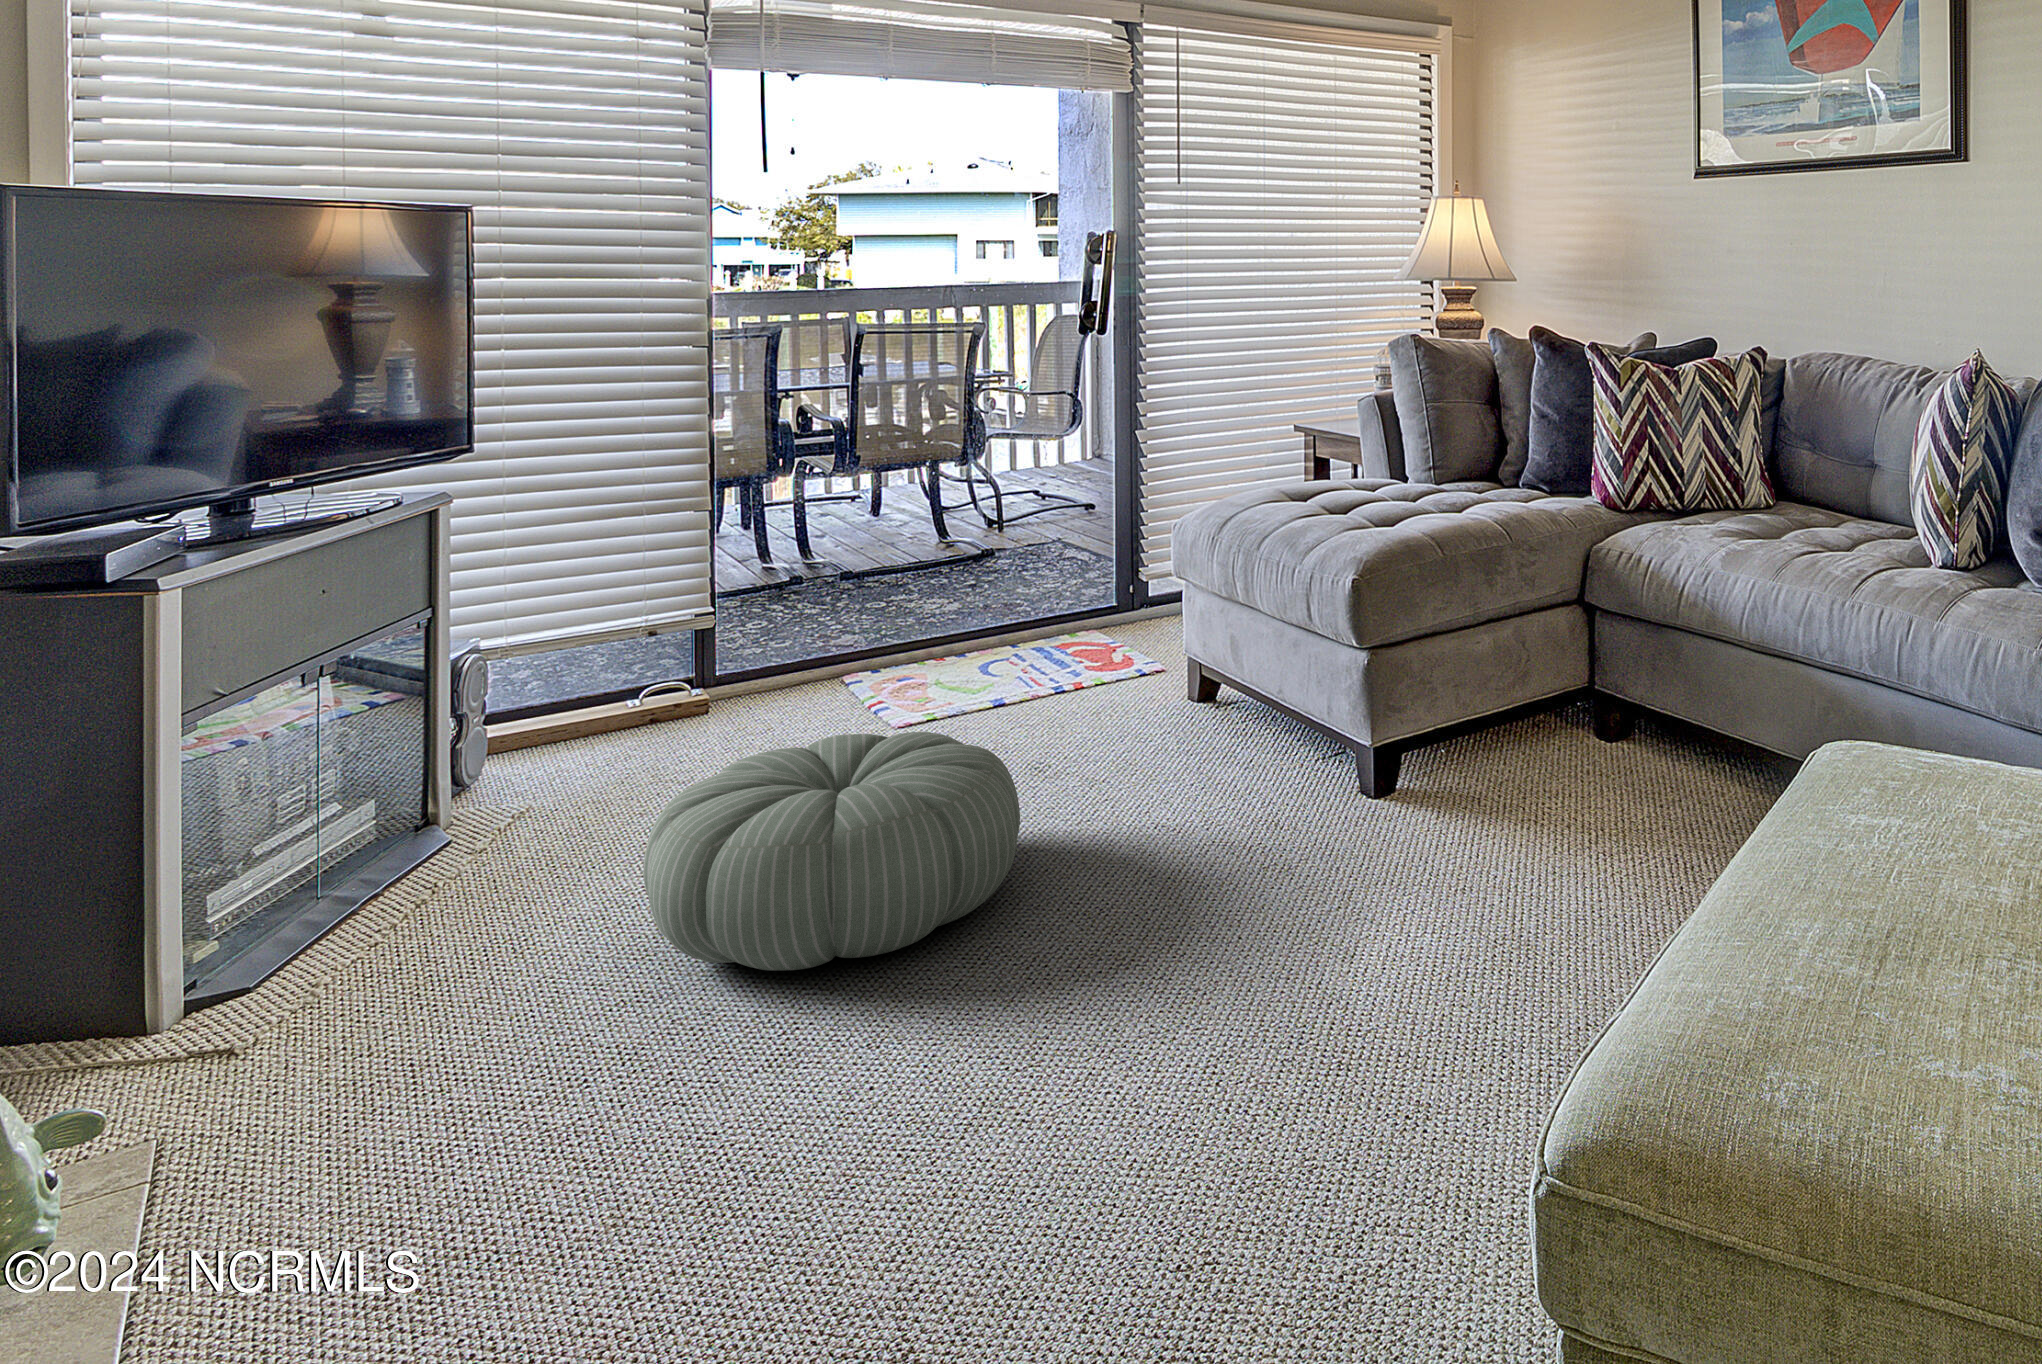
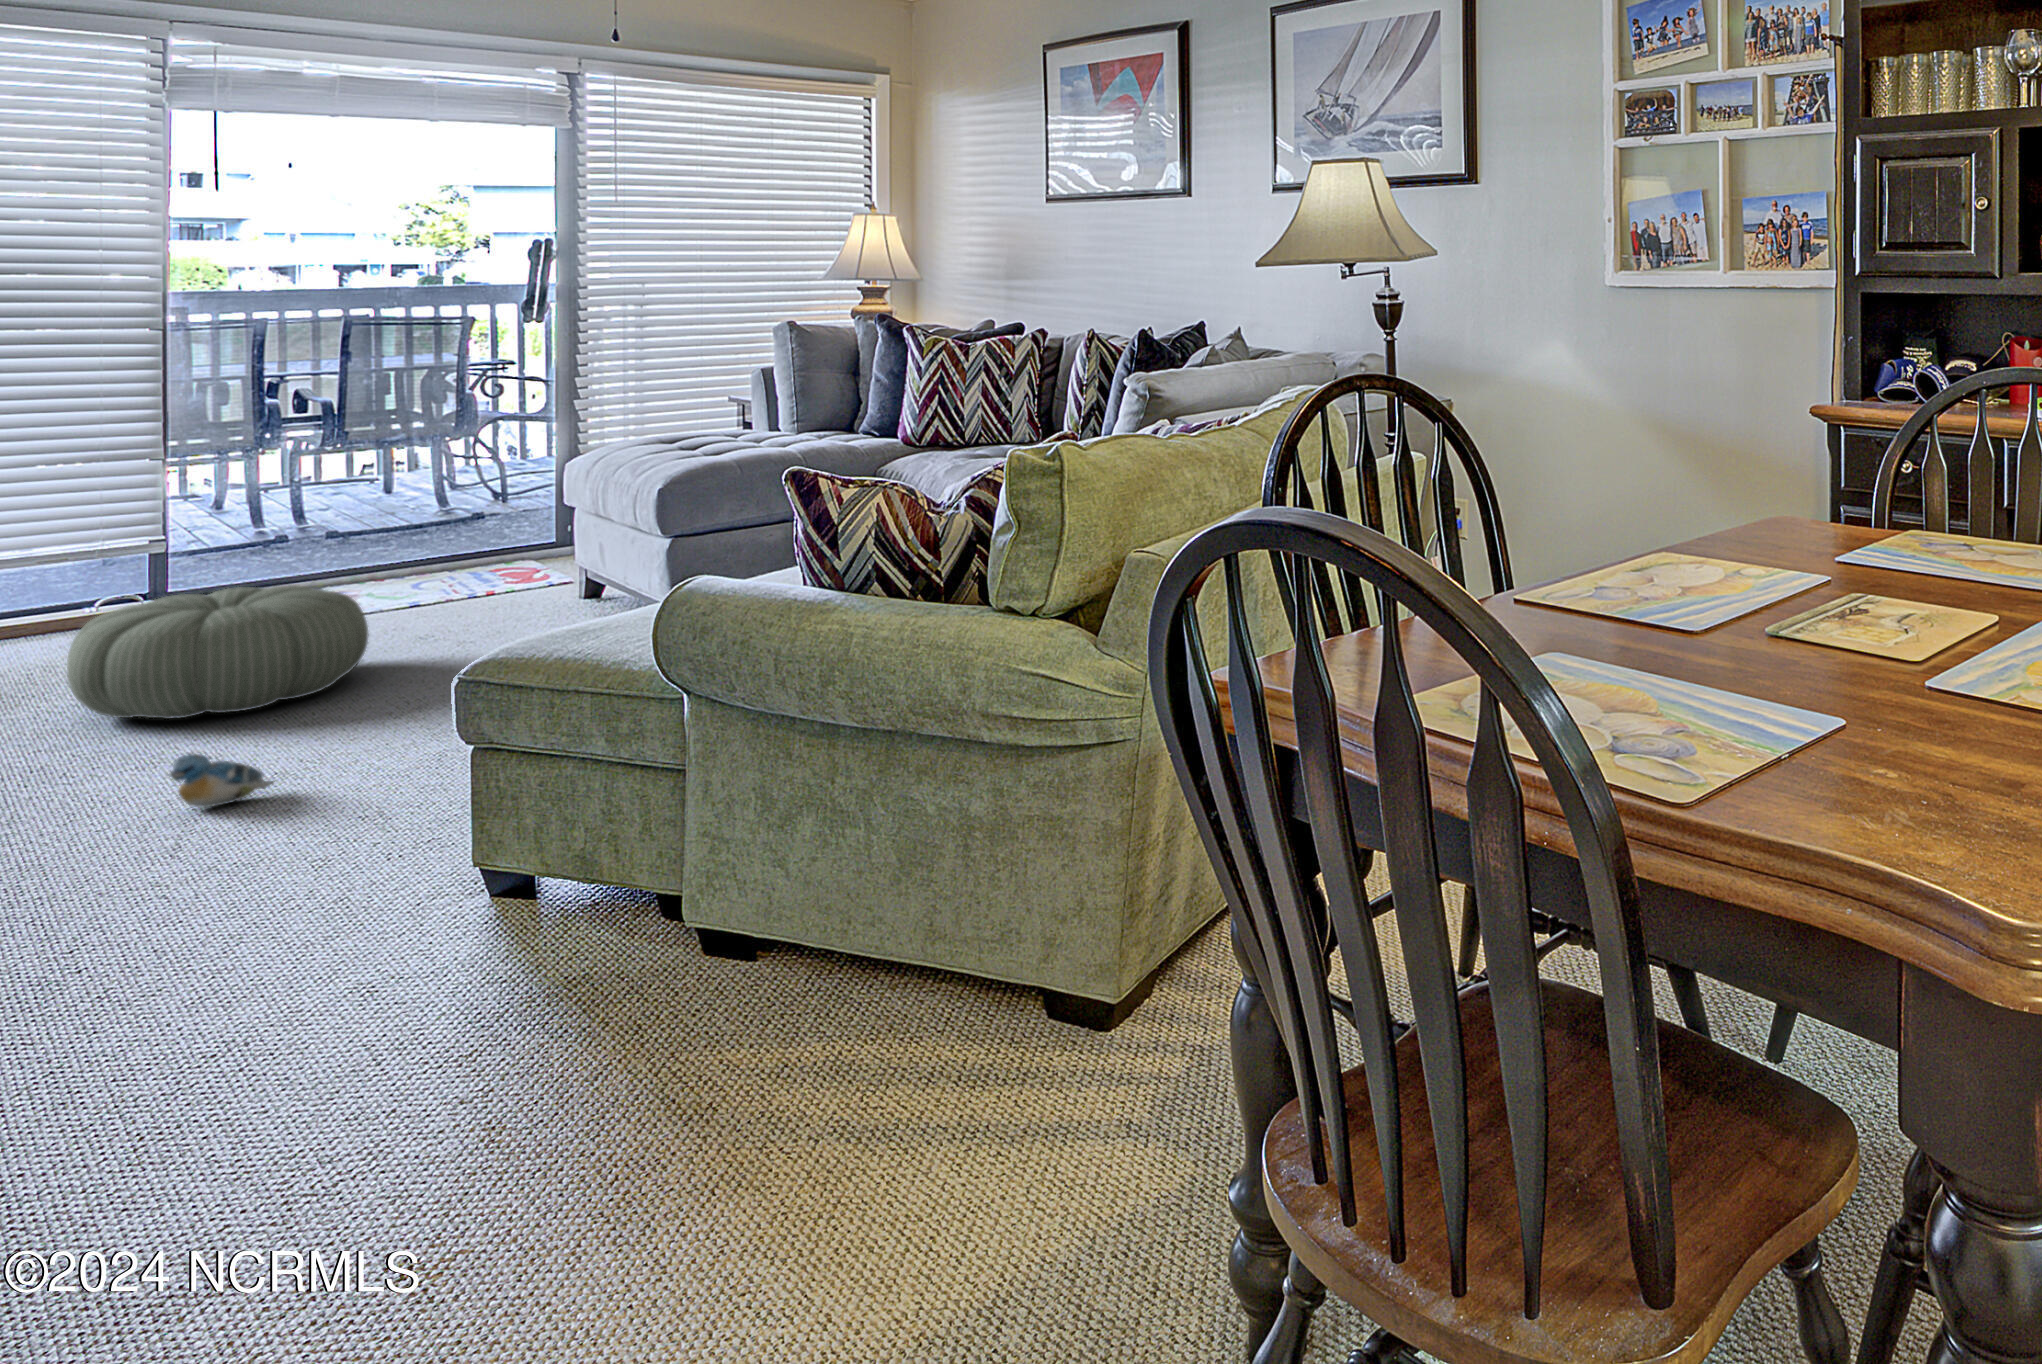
plush toy: none [882,1159,1033,1260] -> present [170,753,274,807]

